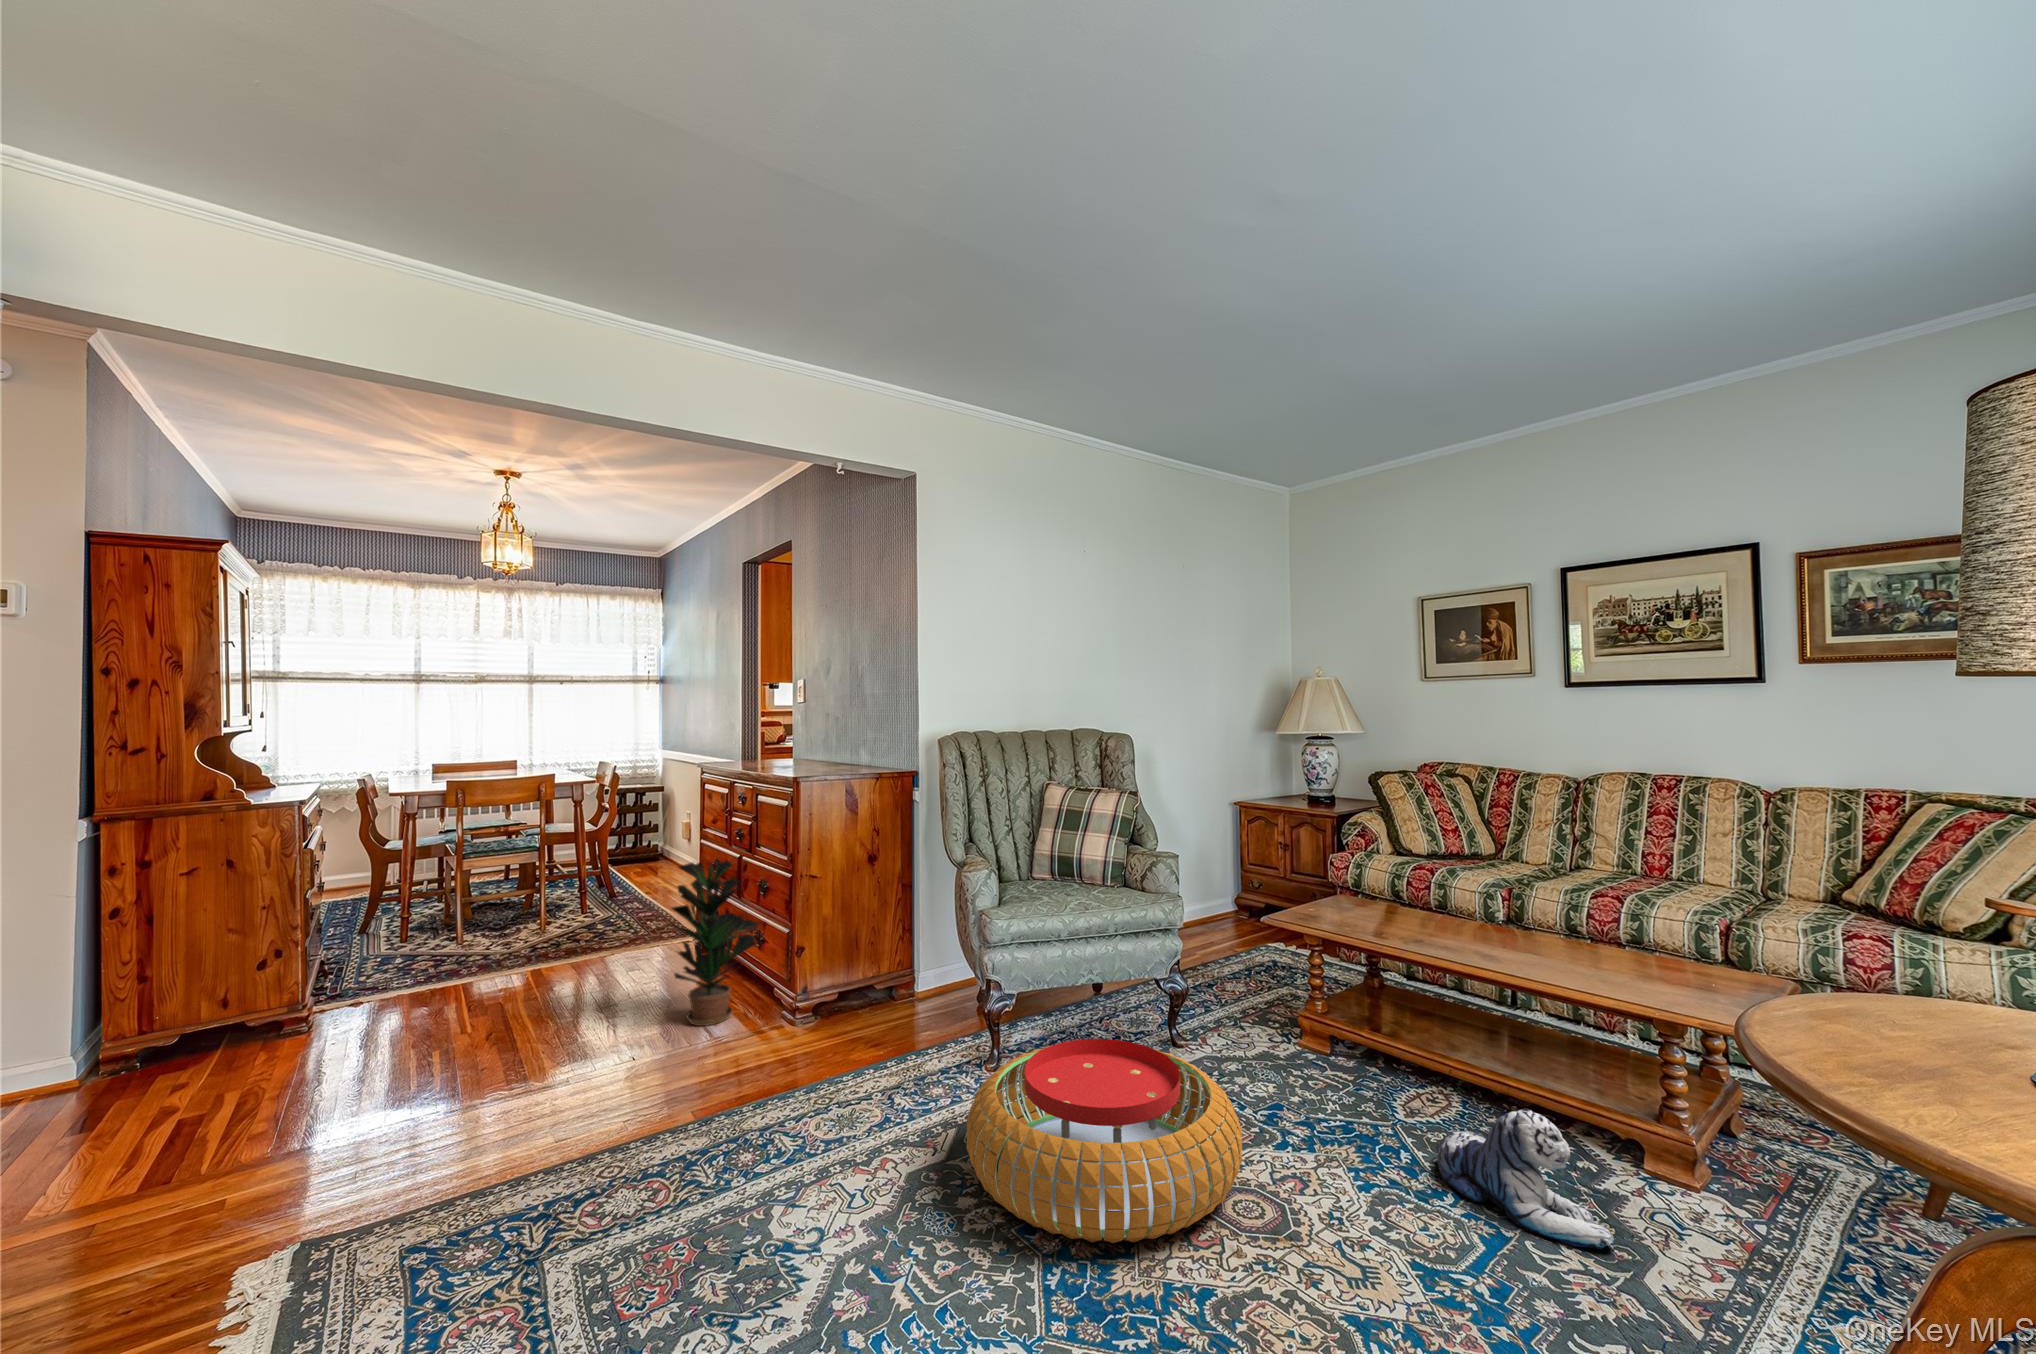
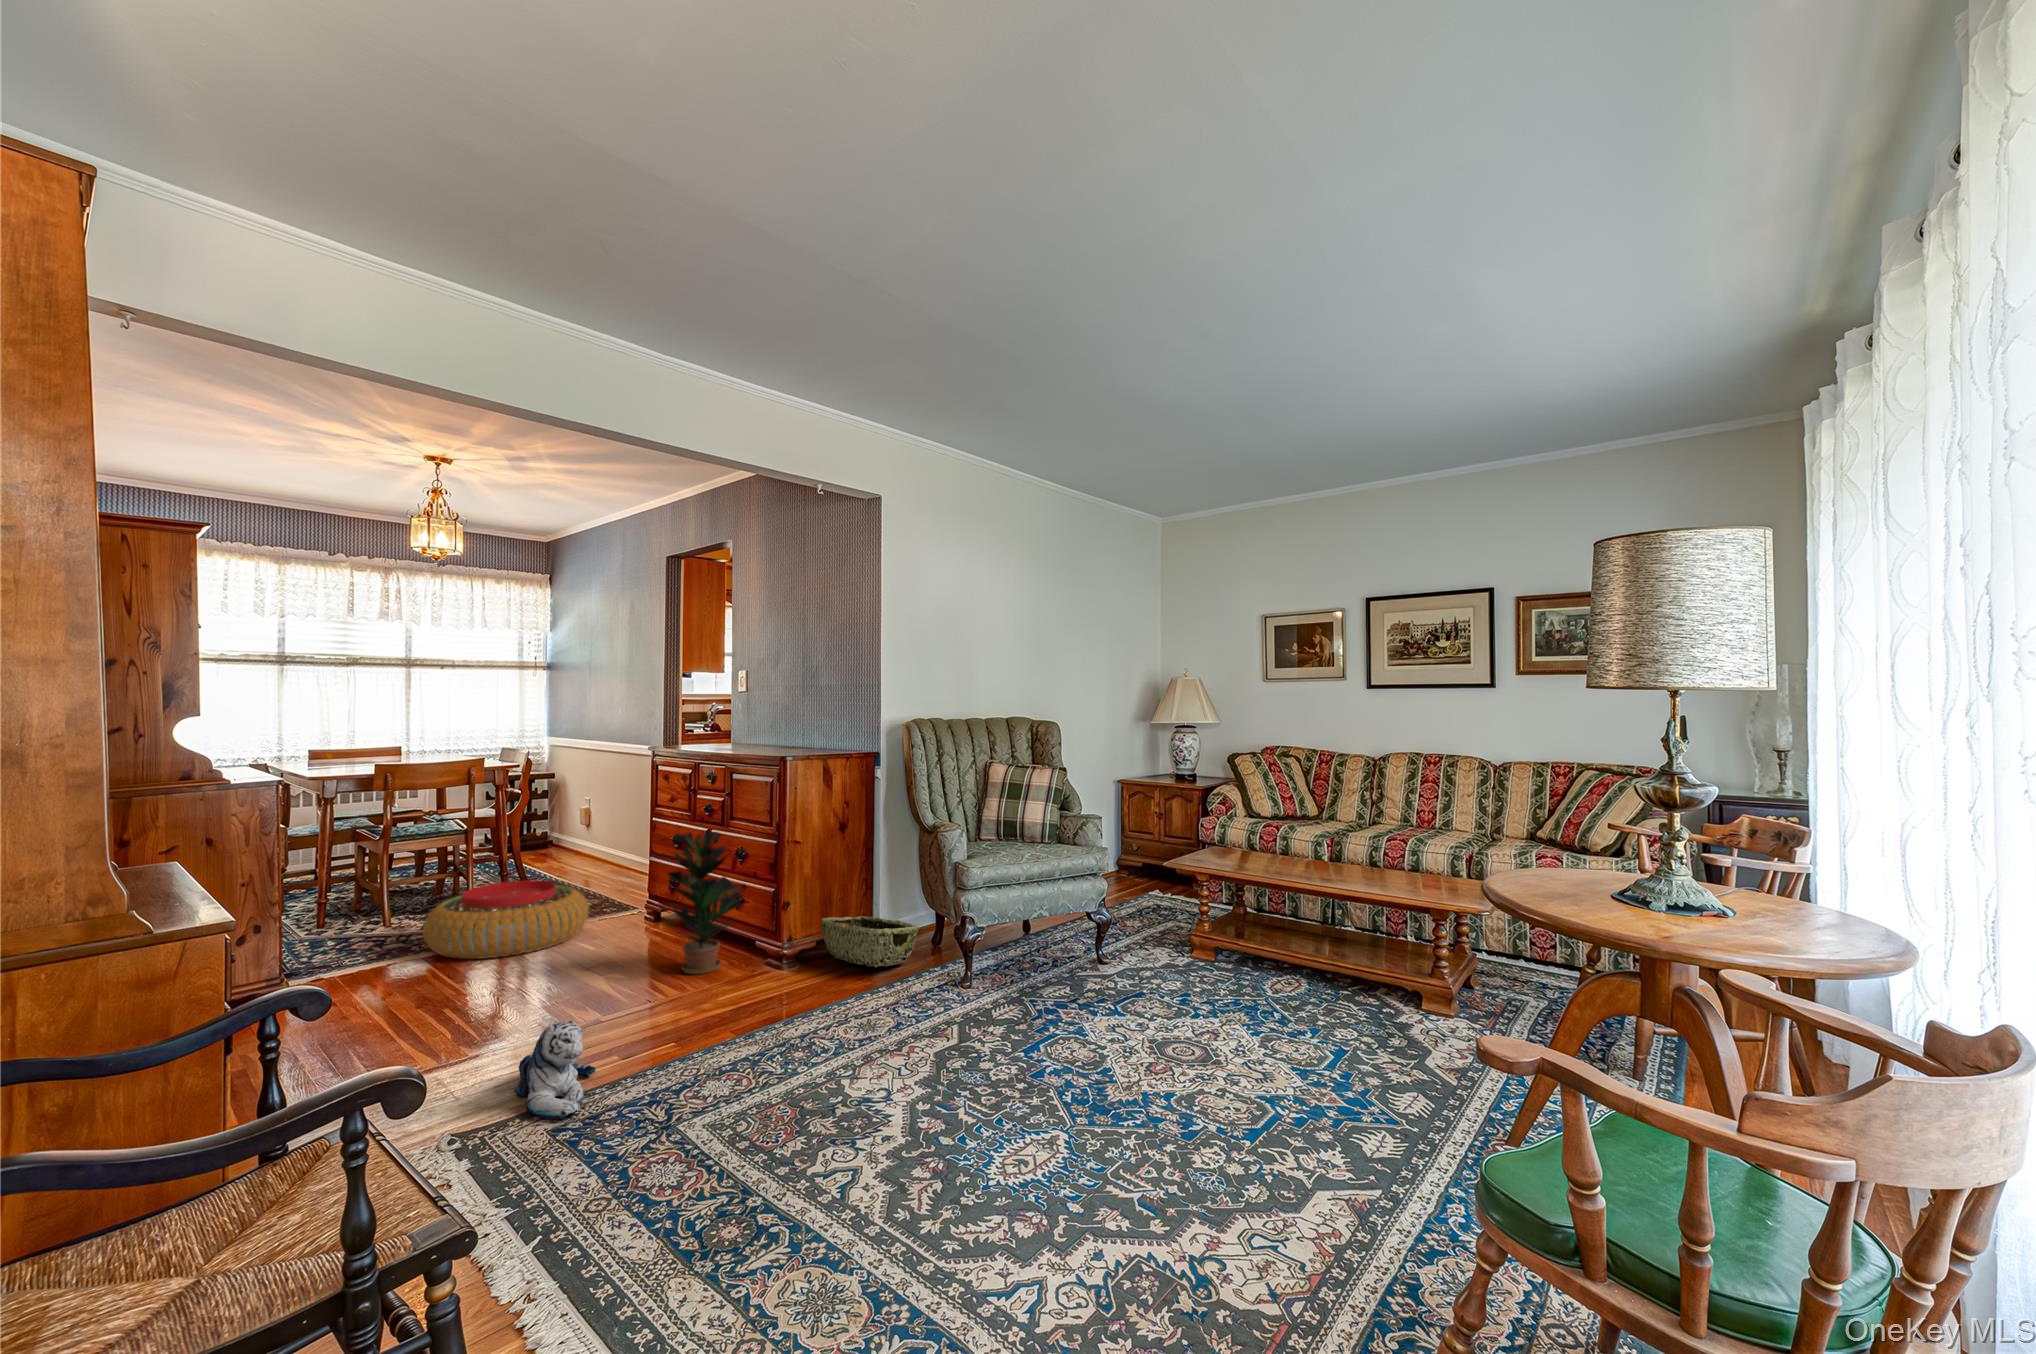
woven basket: none [841,964,951,1033] -> present [821,916,919,967]
pouf: present [967,1039,1242,1243] -> present [423,880,589,959]
plush toy: present [1436,1108,1614,1249] -> present [514,1021,596,1119]

